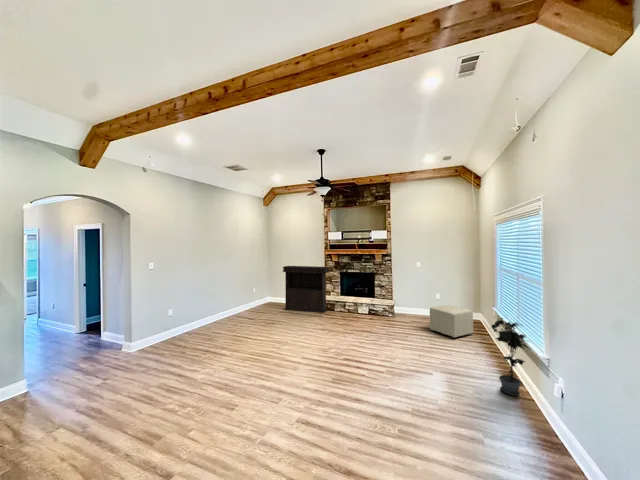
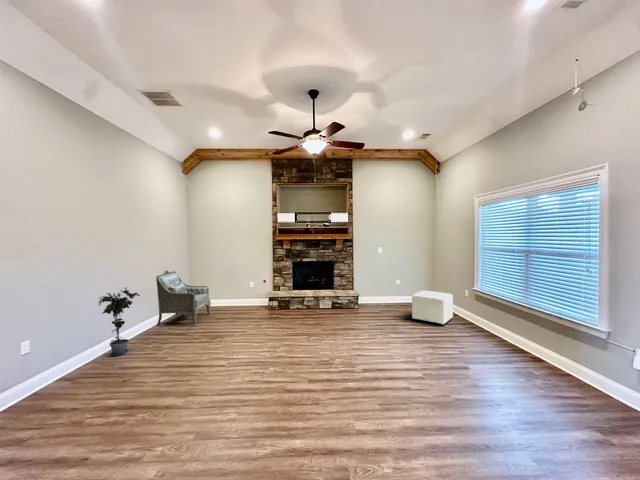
console table: present [283,266,329,313] -> none [220,255,282,315]
armchair: none [240,275,277,315] -> present [156,270,211,326]
potted plant: present [491,318,528,396] -> present [98,288,140,356]

